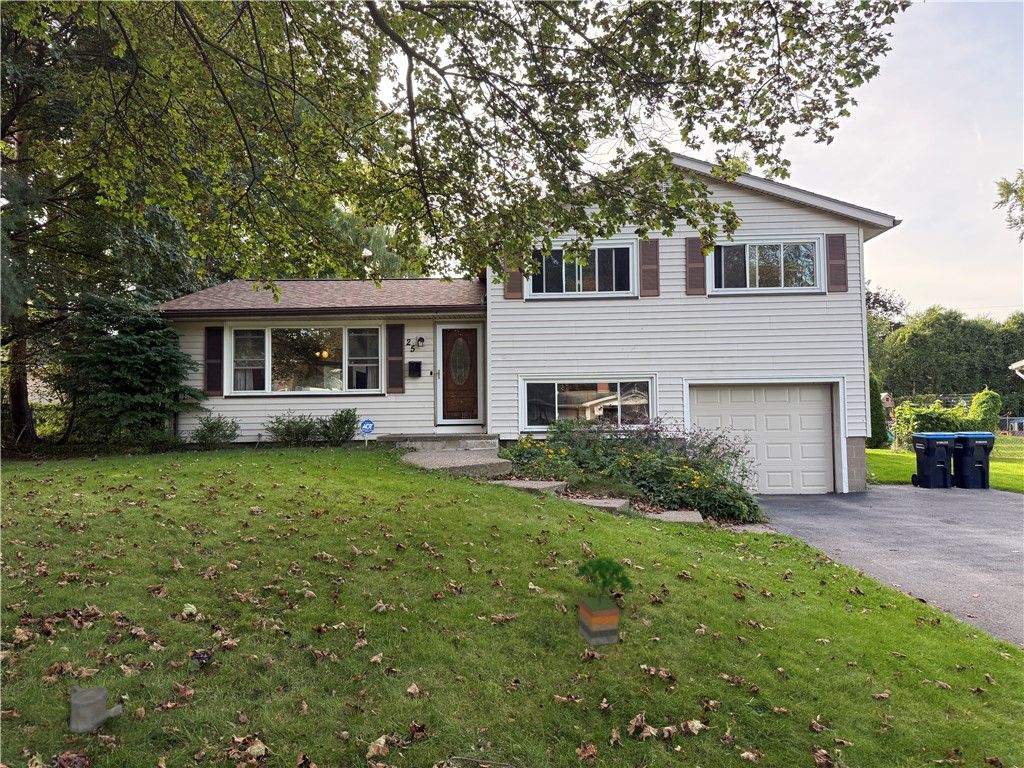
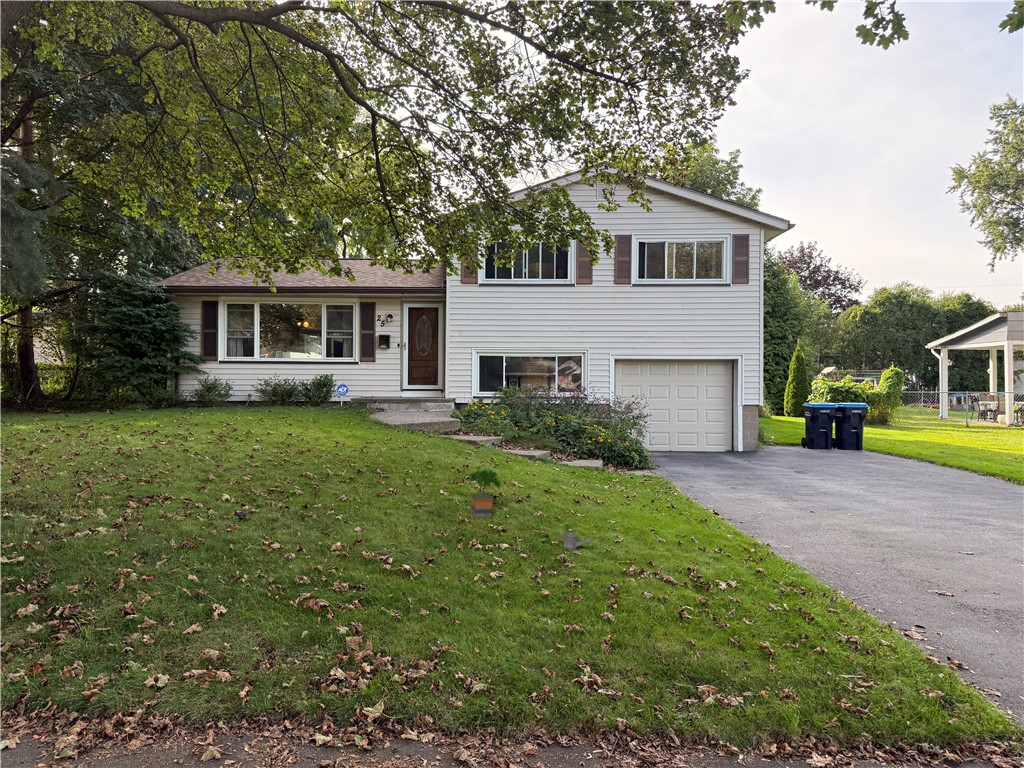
watering can: present [69,685,122,733] -> present [558,531,594,550]

